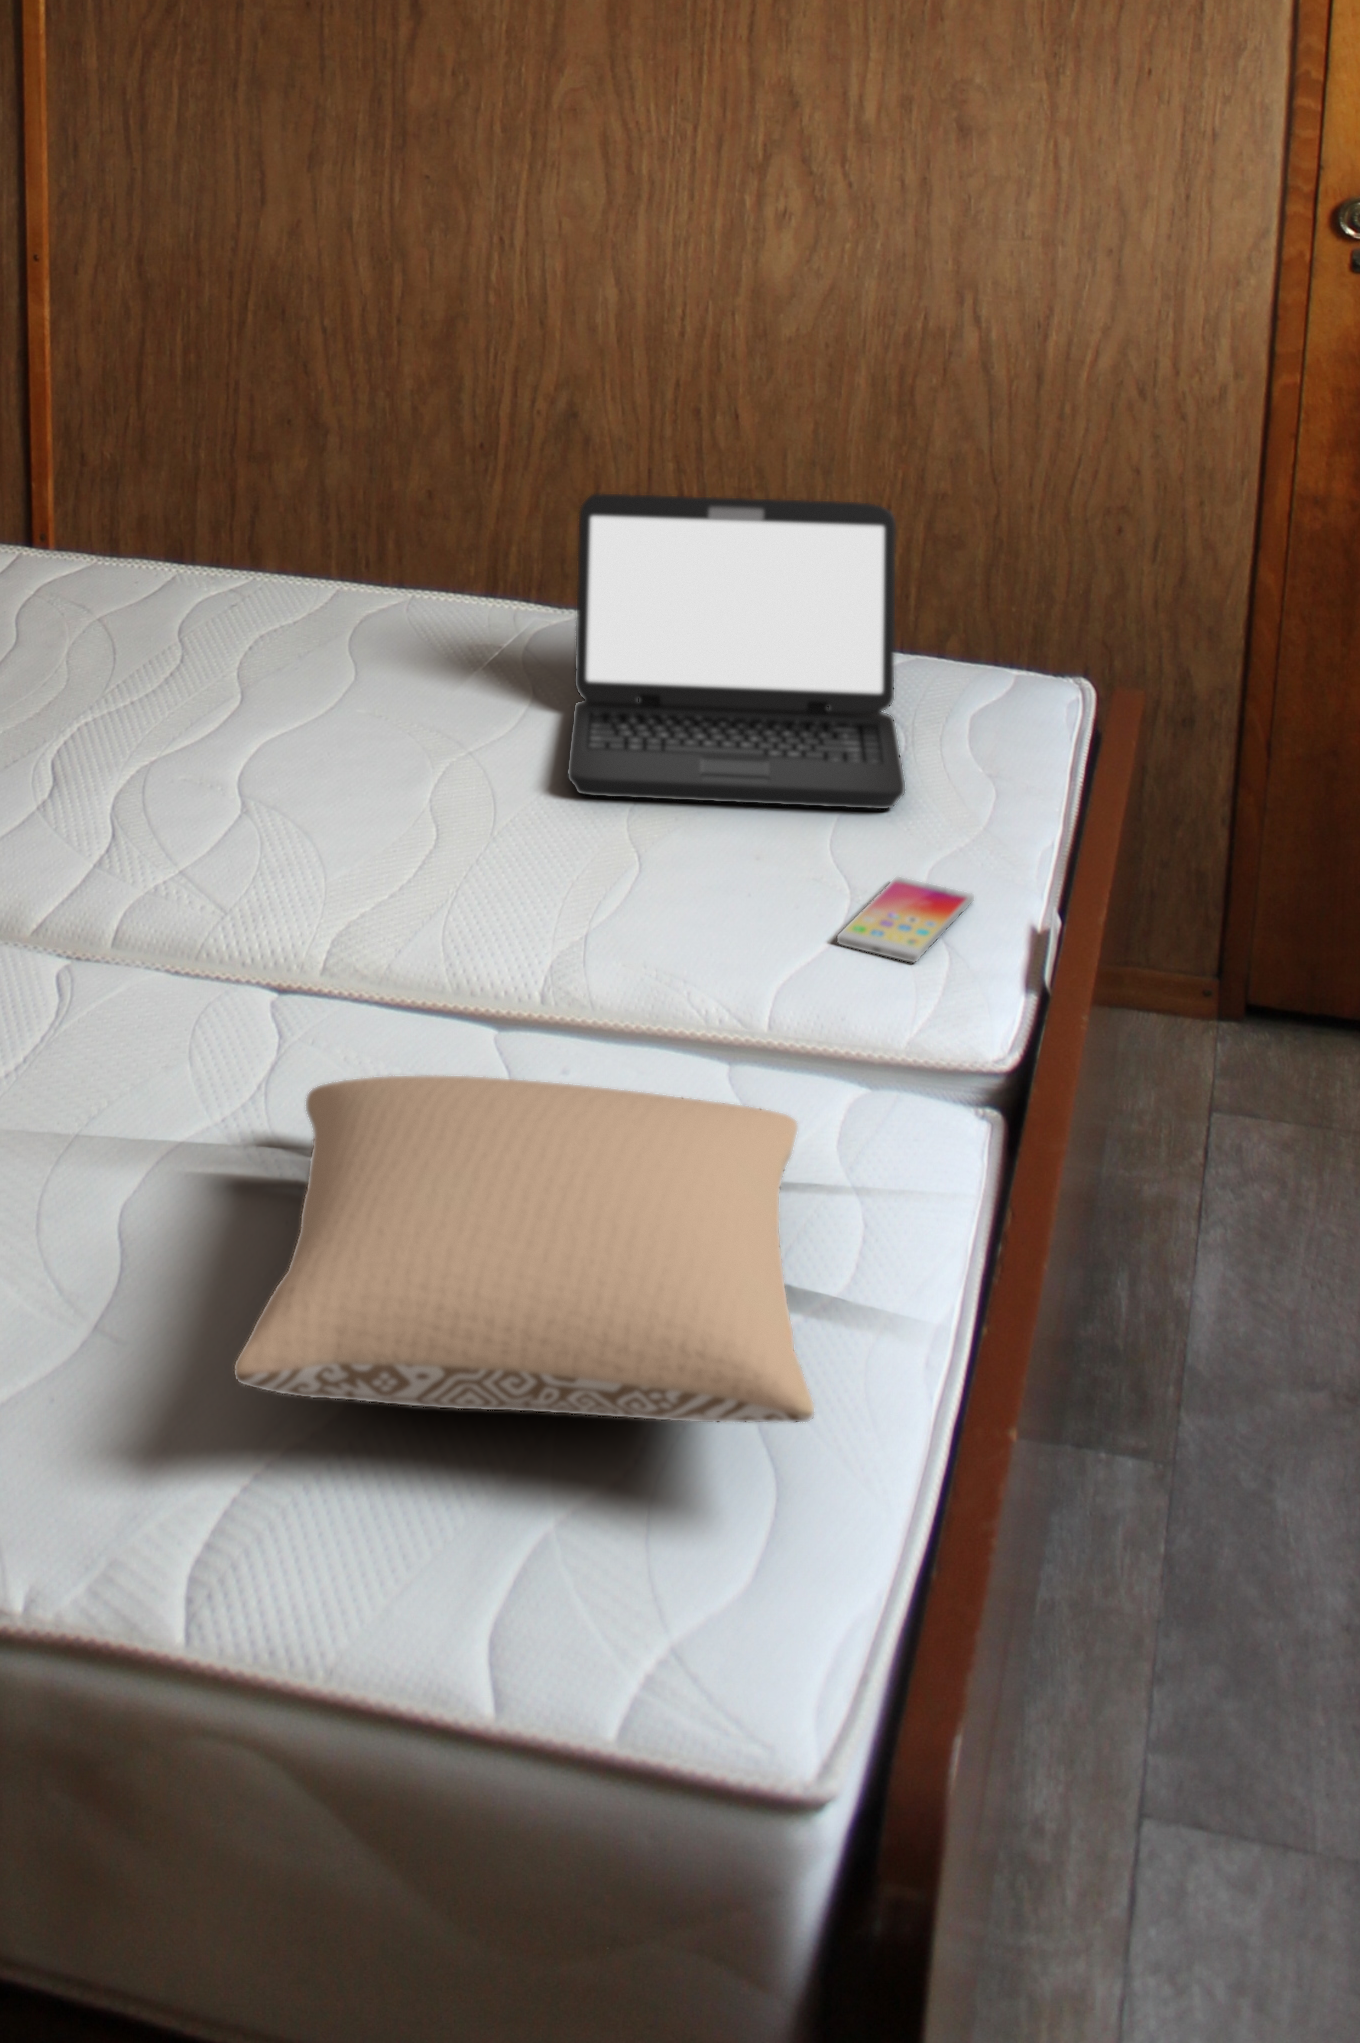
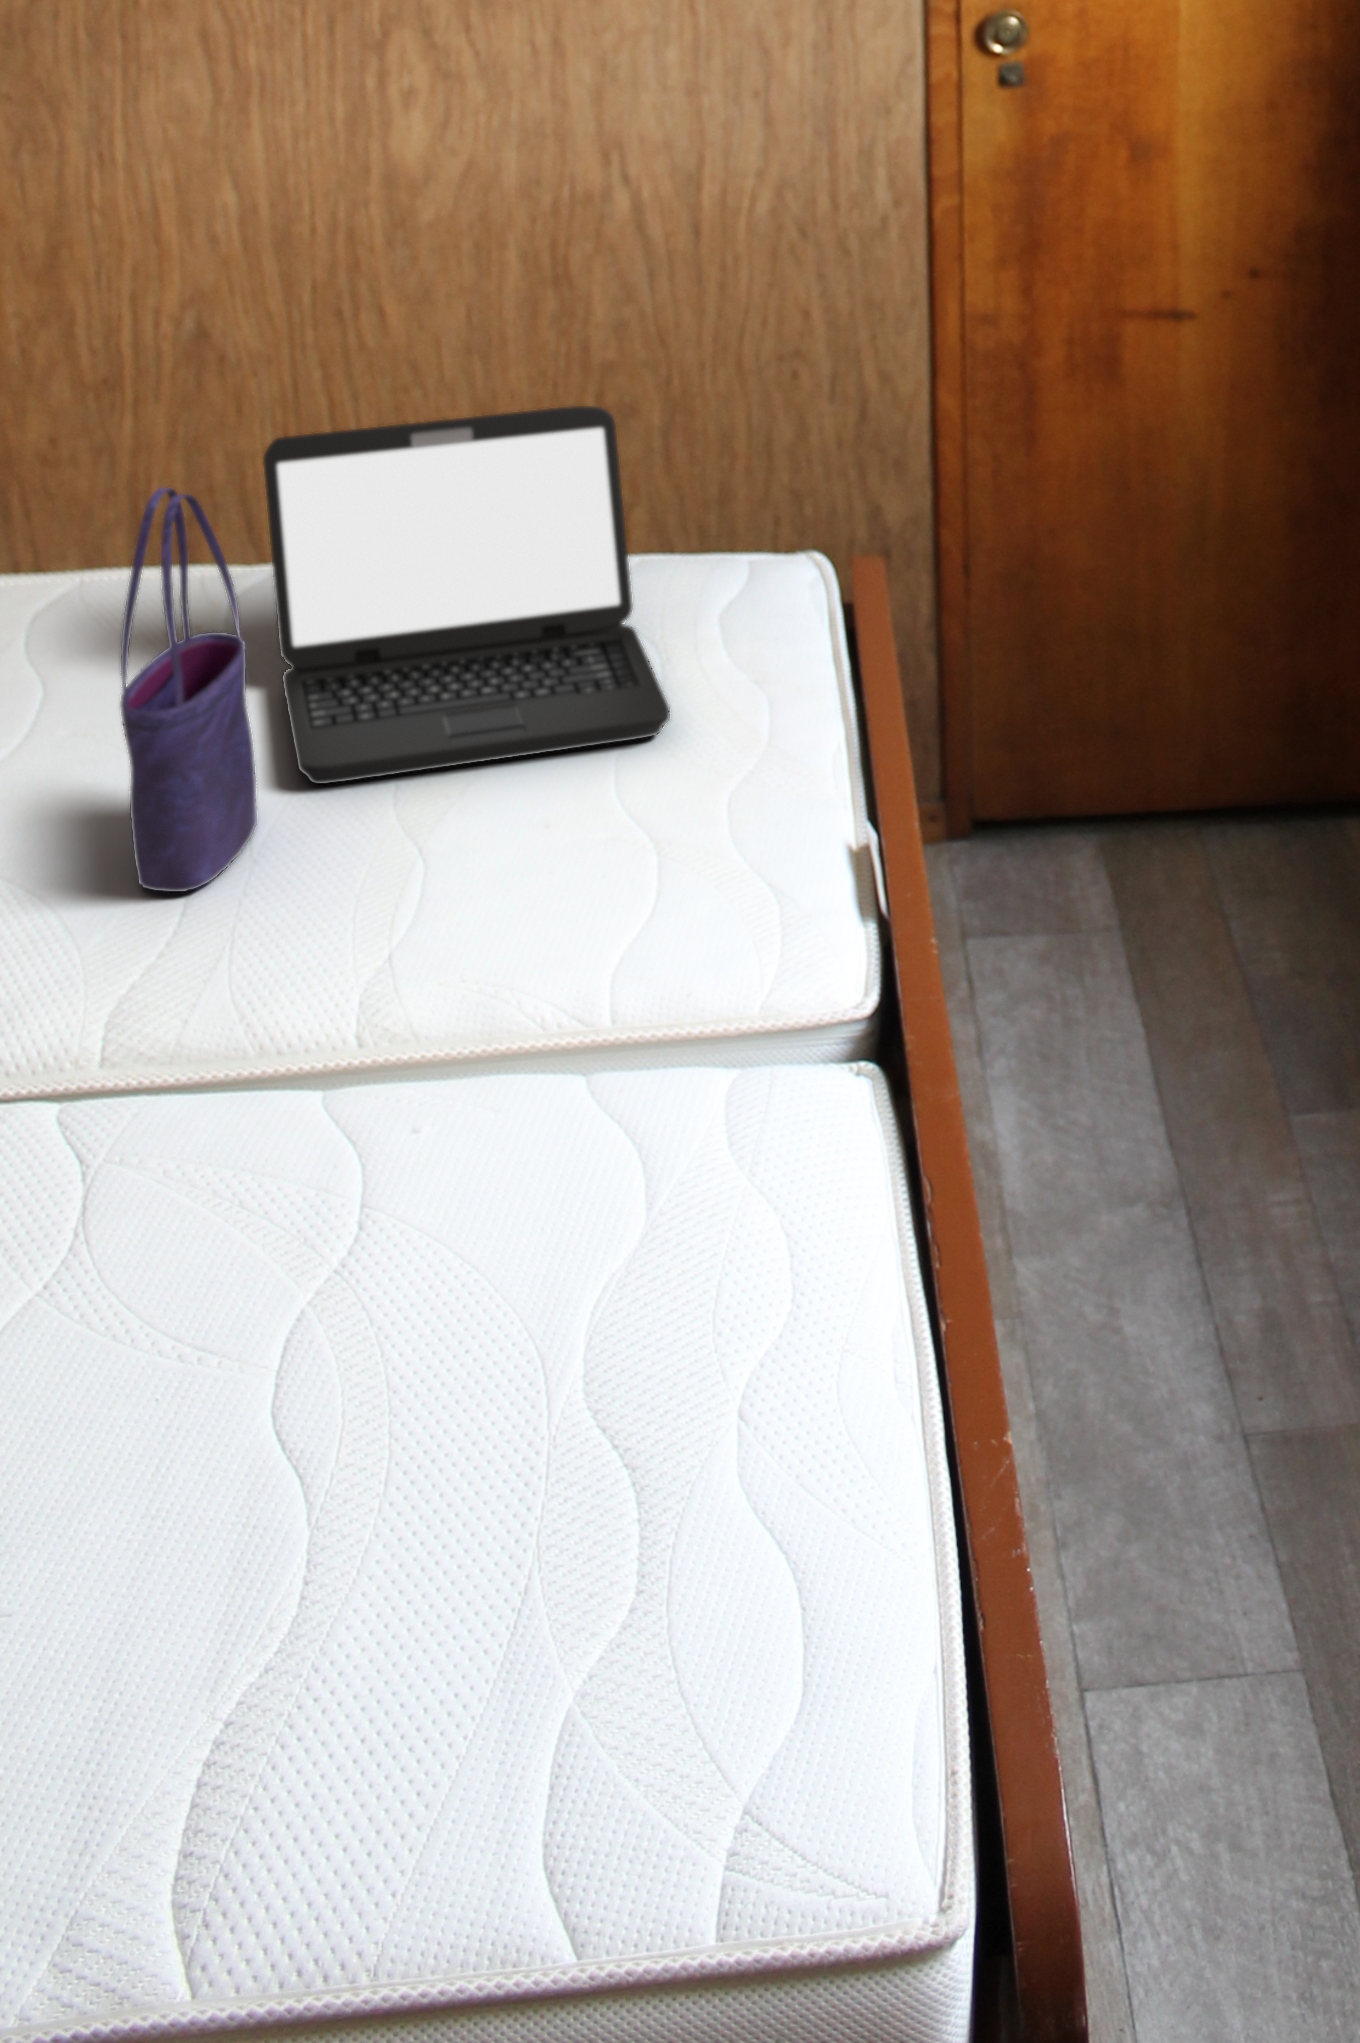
tote bag: none [414,499,528,854] -> present [120,488,257,892]
smartphone: present [837,877,974,962] -> none [644,815,771,914]
pillow: present [234,1076,814,1422] -> none [105,1144,798,1679]

